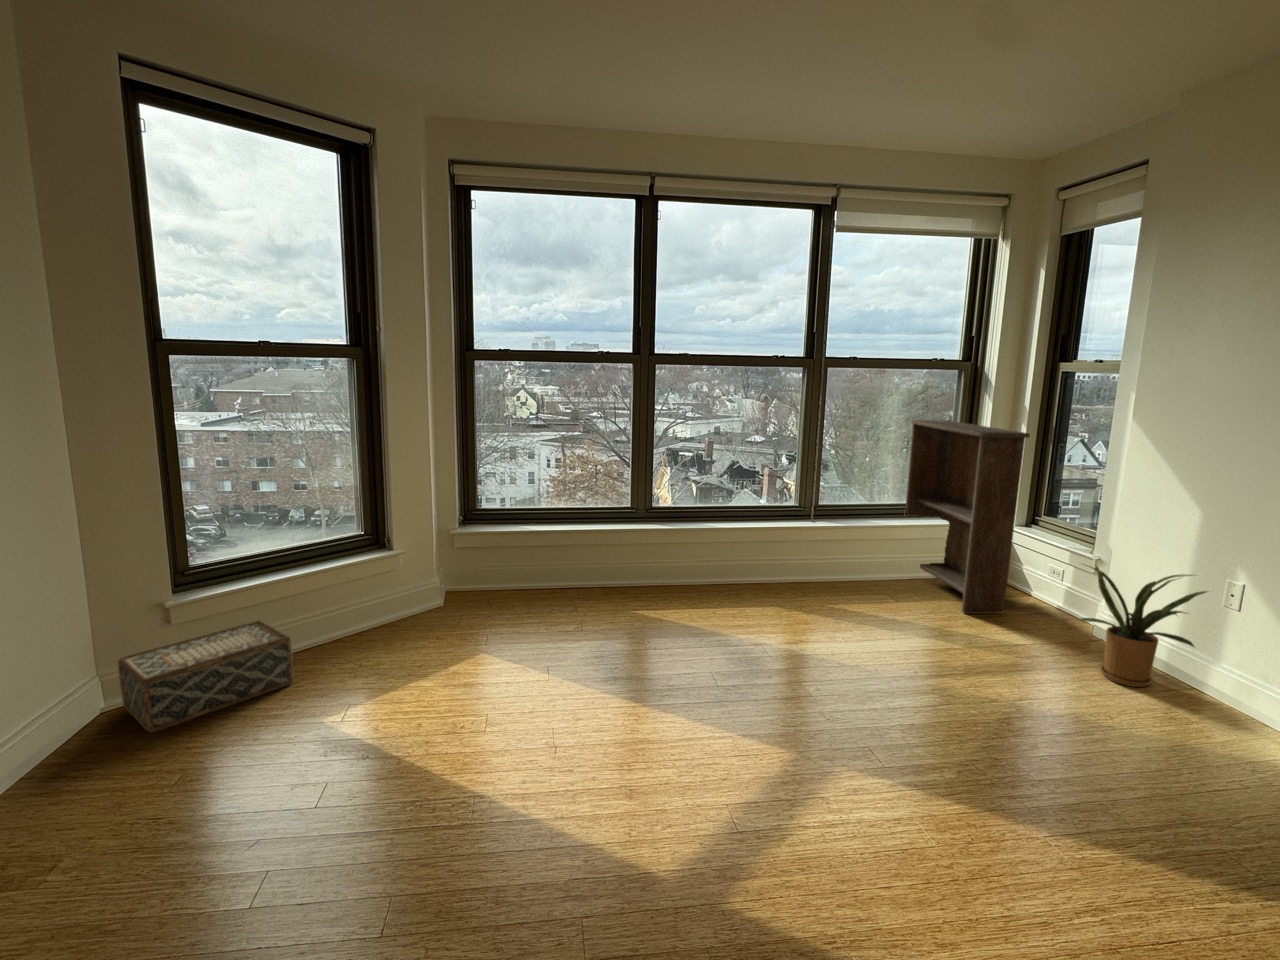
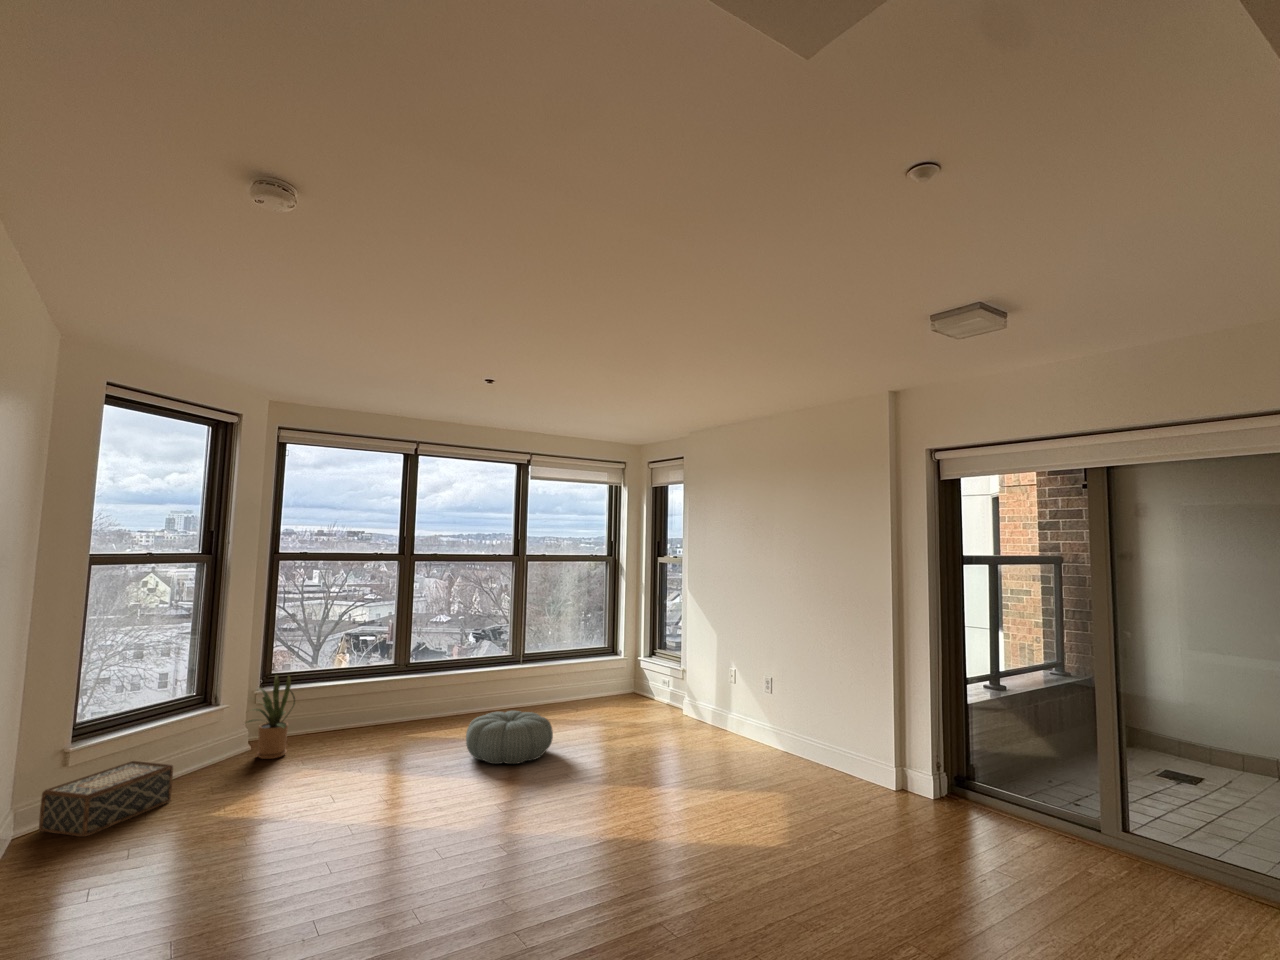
bookshelf: present [904,420,1030,614] -> none [578,593,643,713]
house plant: present [1079,565,1206,687] -> present [246,675,295,759]
pouf: none [704,605,850,706] -> present [466,711,553,764]

